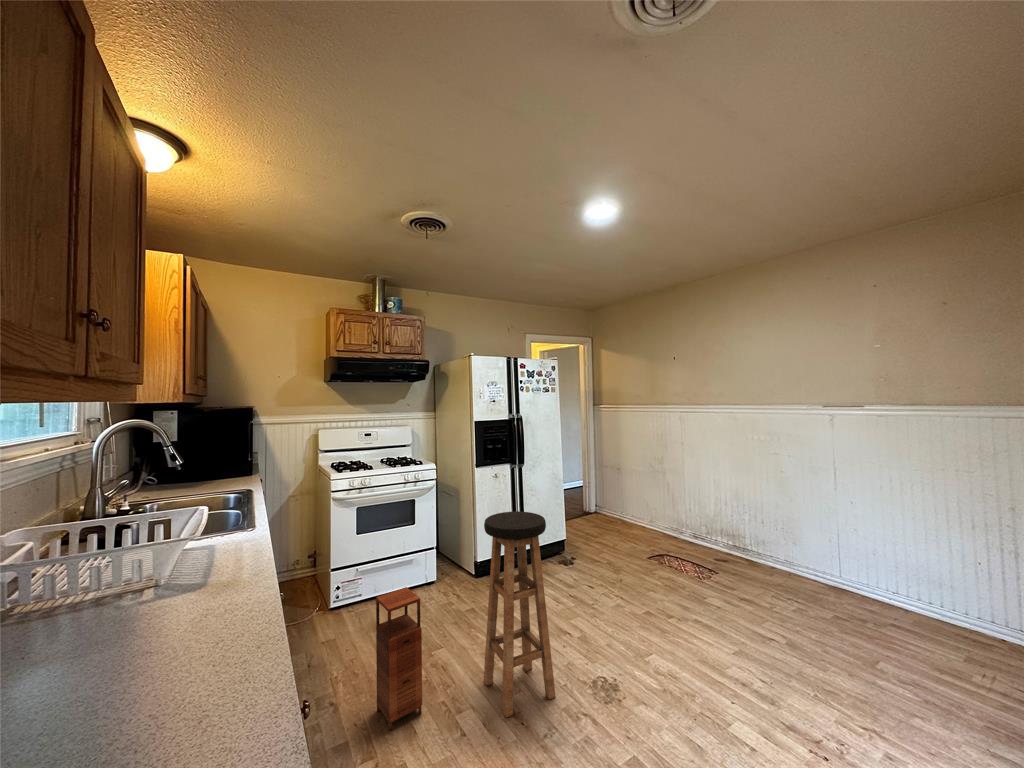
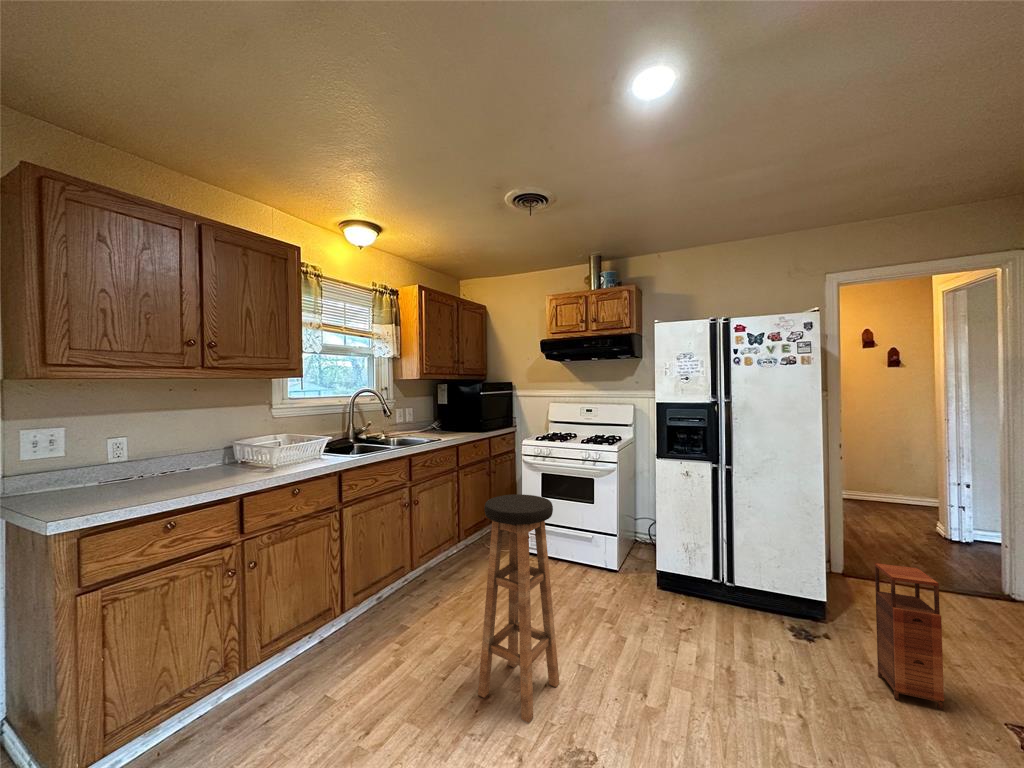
storage cabinet: present [376,587,422,731] -> present [875,563,944,710]

